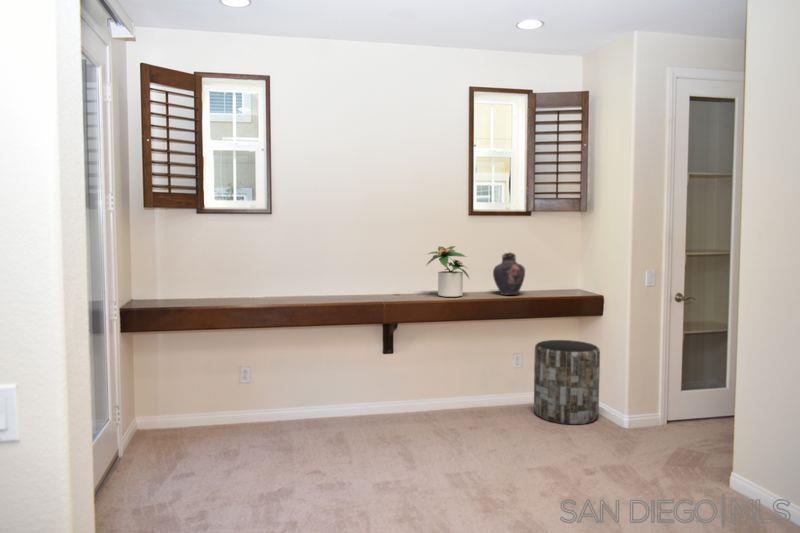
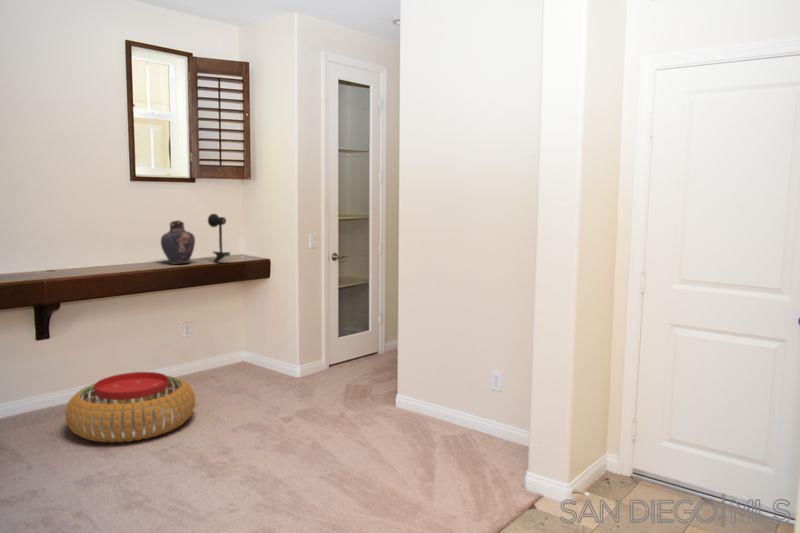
potted plant: present [427,246,469,297] -> none [85,214,138,270]
desk lamp: none [539,246,560,295] -> present [208,214,230,262]
side table: present [534,340,600,424] -> none [208,304,271,384]
pouf: none [394,395,508,464] -> present [65,372,195,443]

